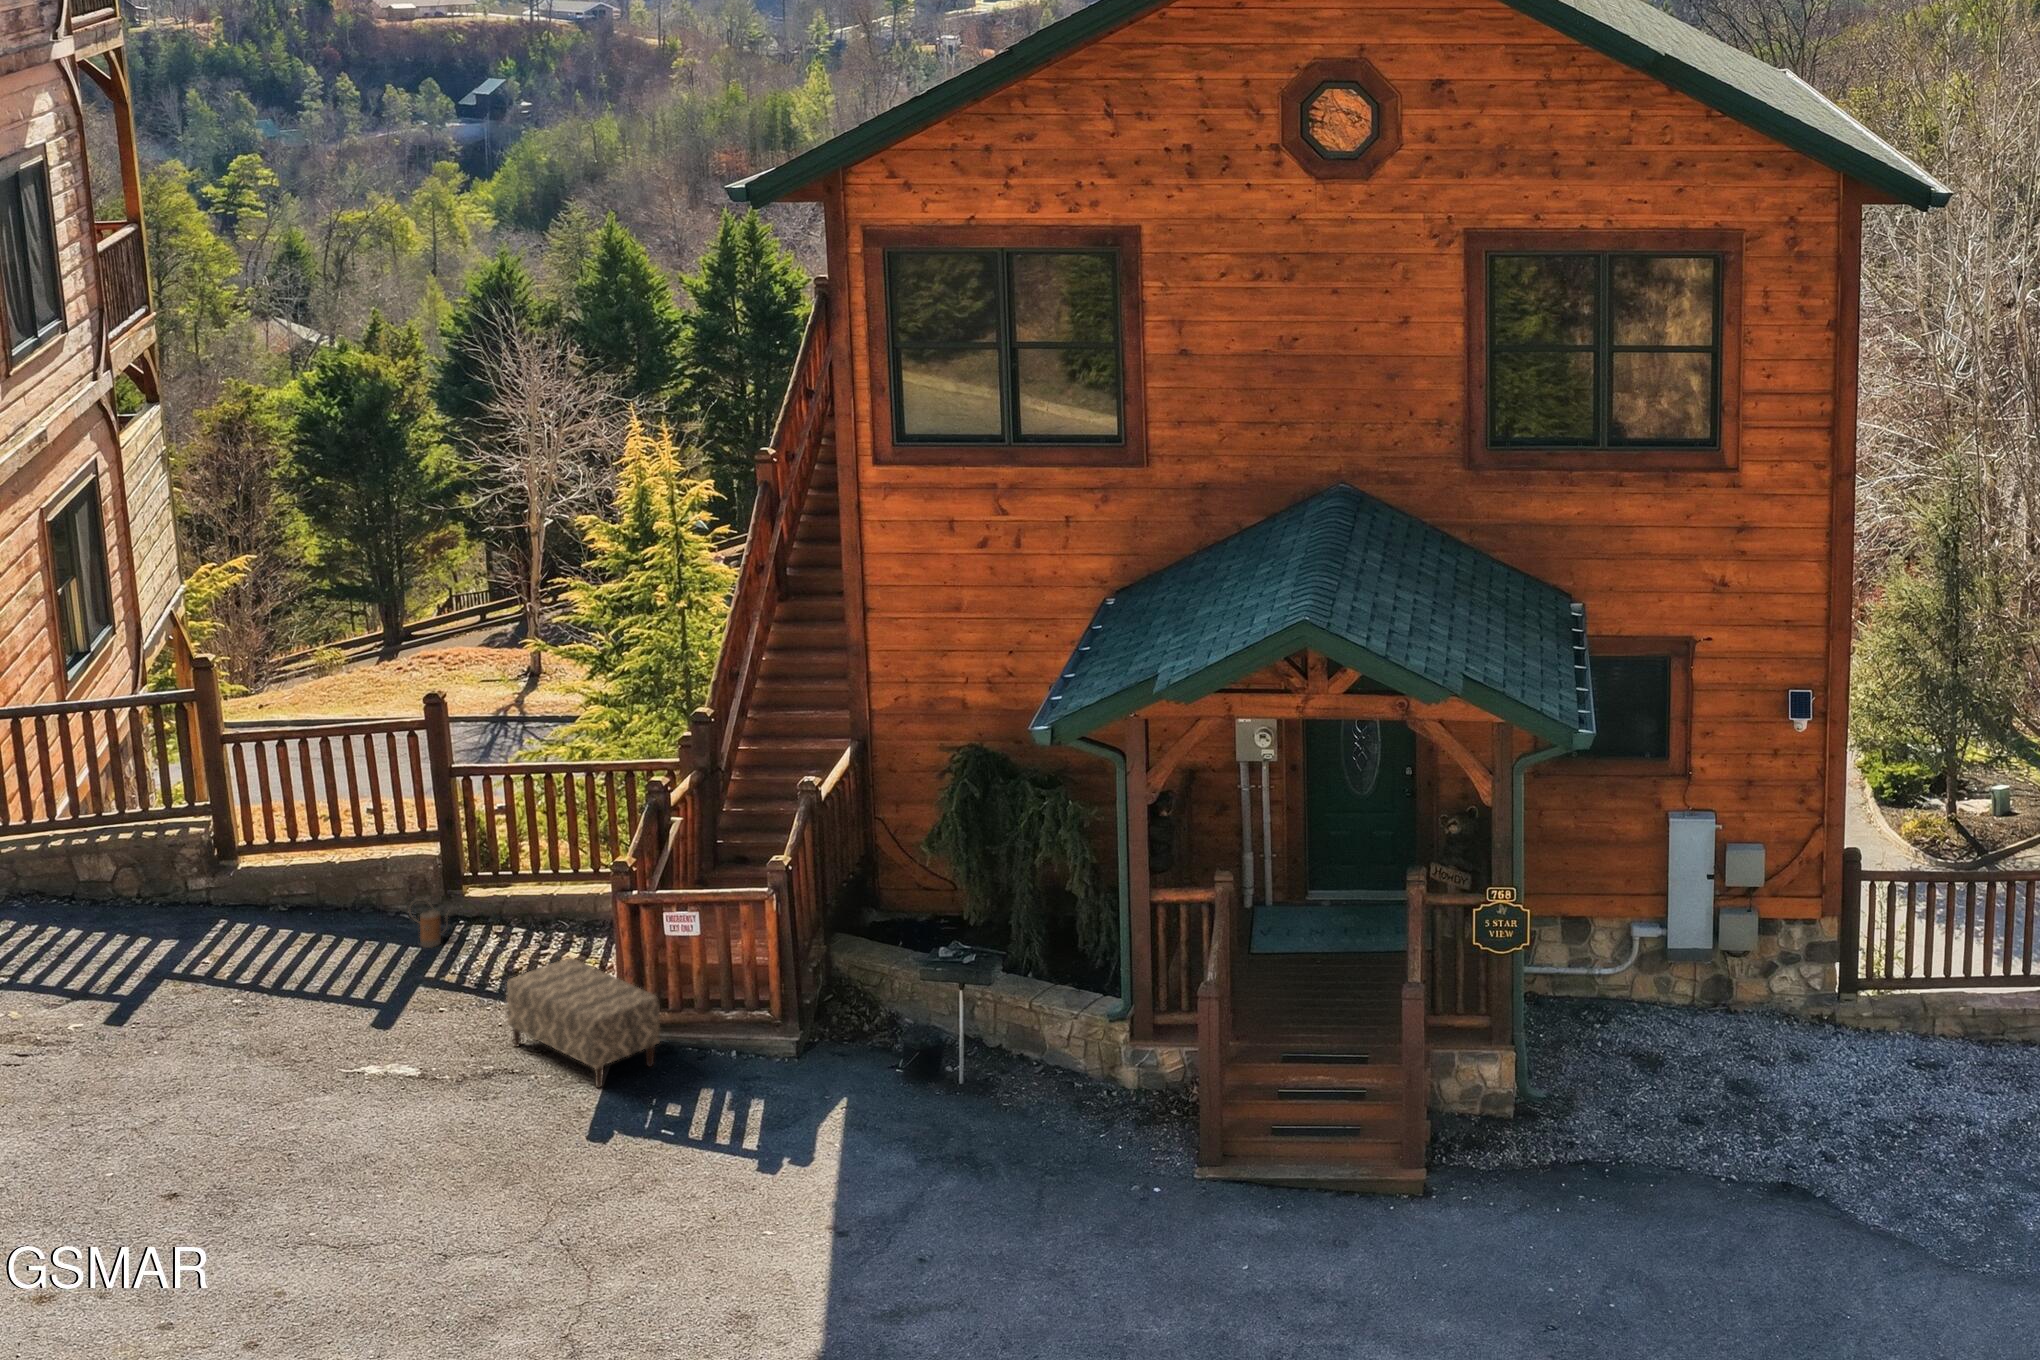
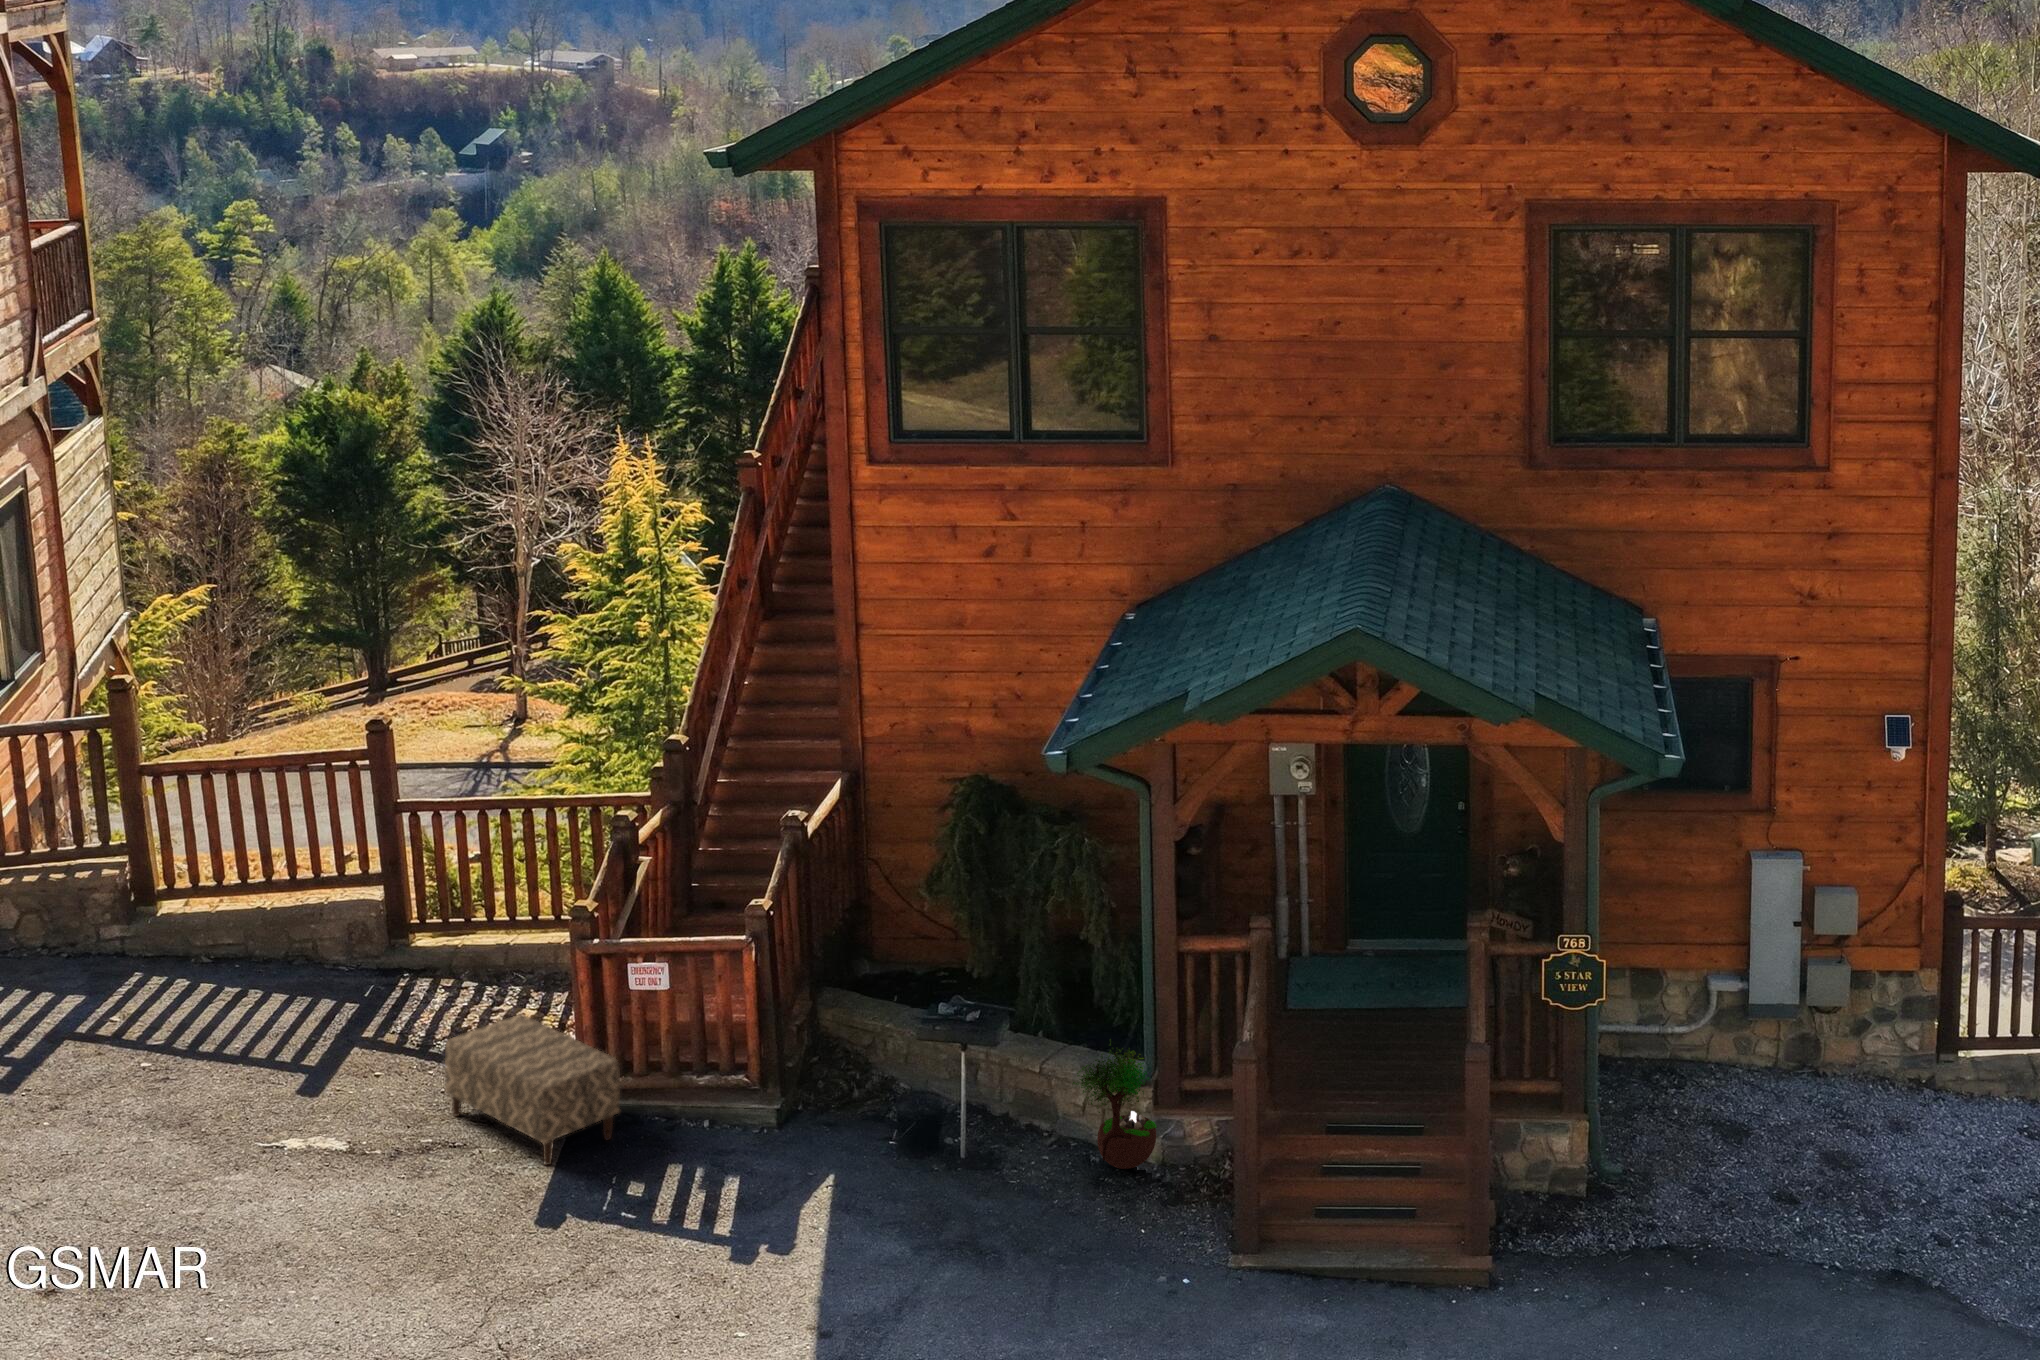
watering can: present [413,900,442,948] -> none [342,947,392,1003]
potted tree: none [1055,979,1132,1092] -> present [1073,1039,1157,1169]

